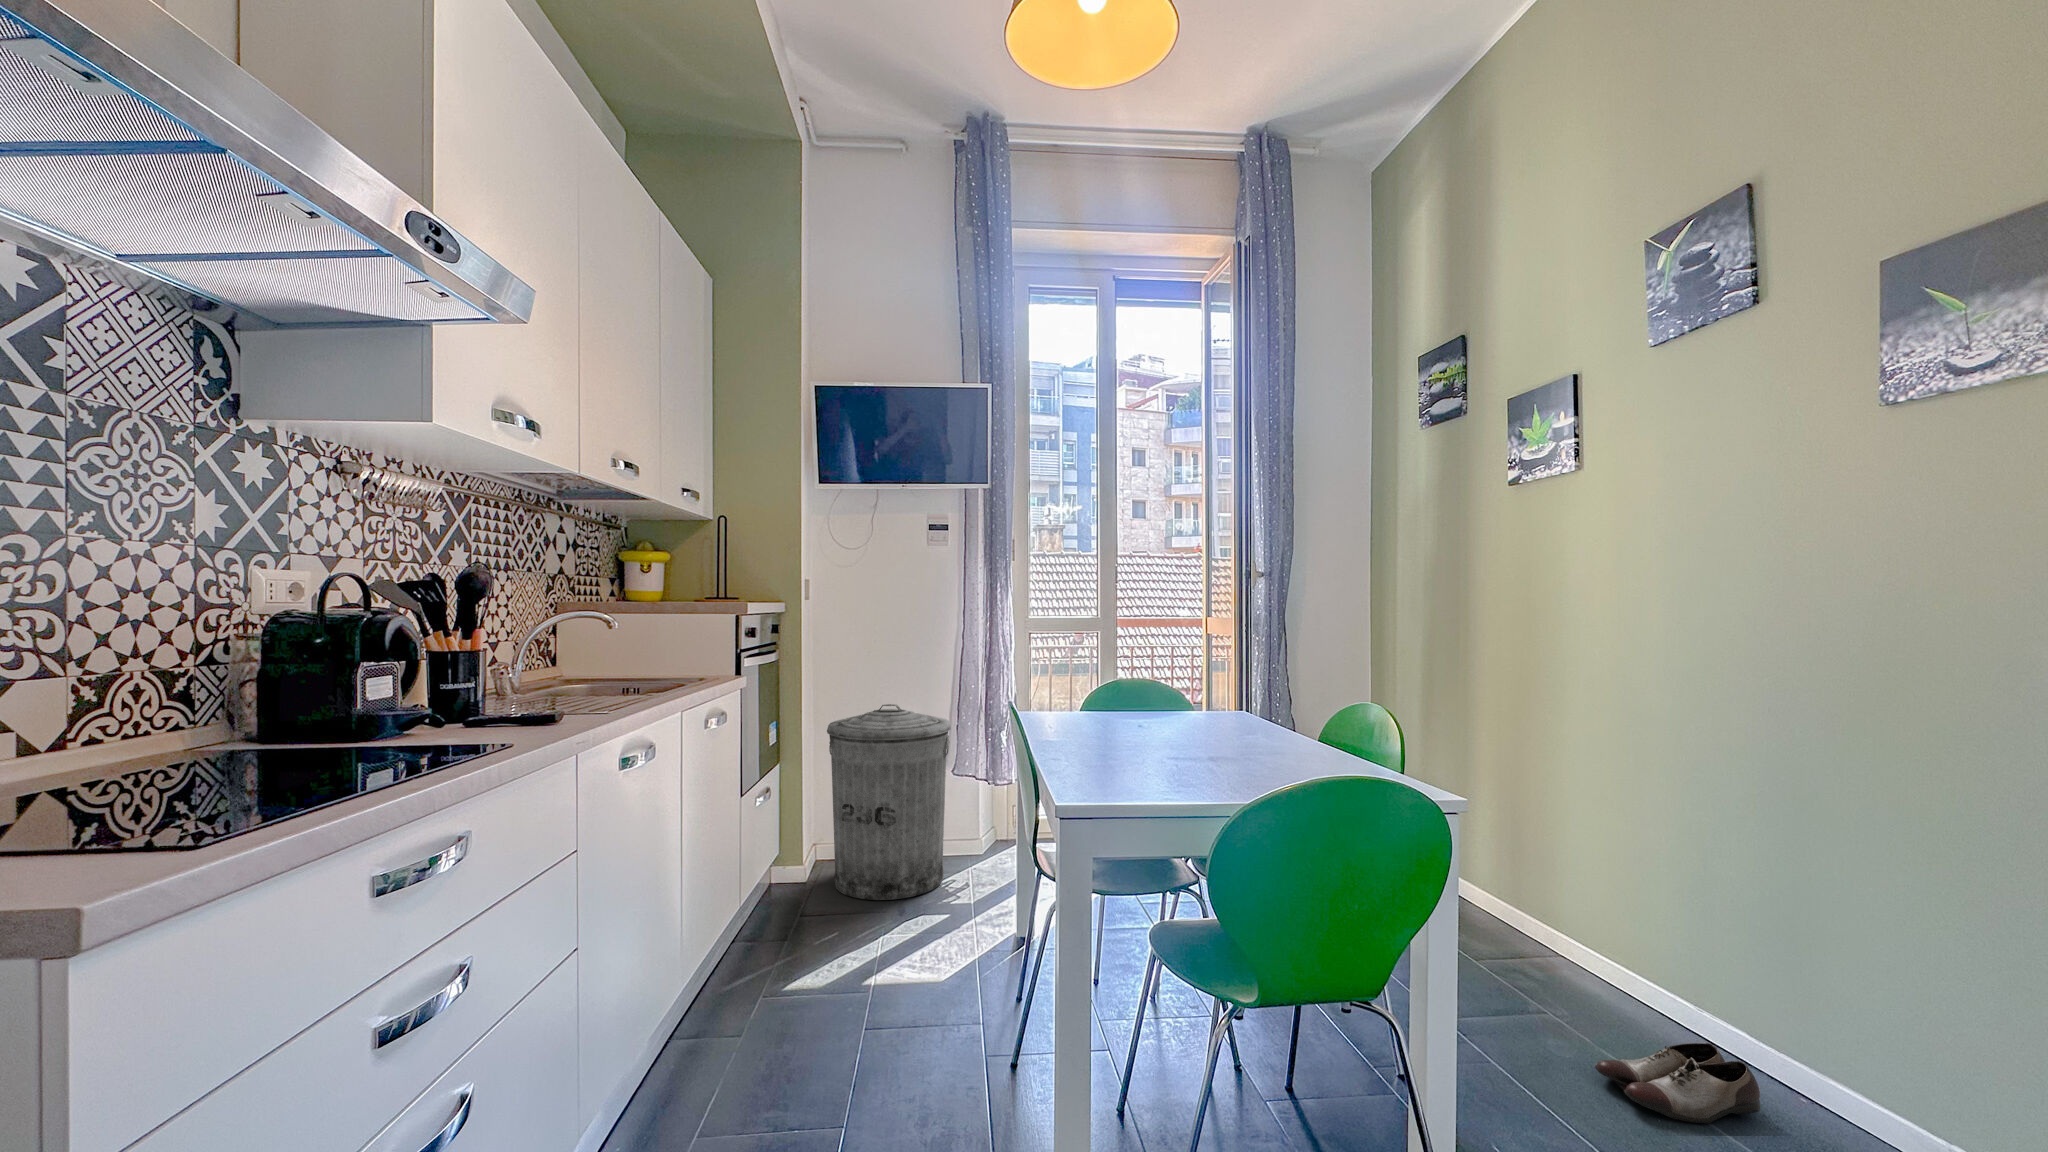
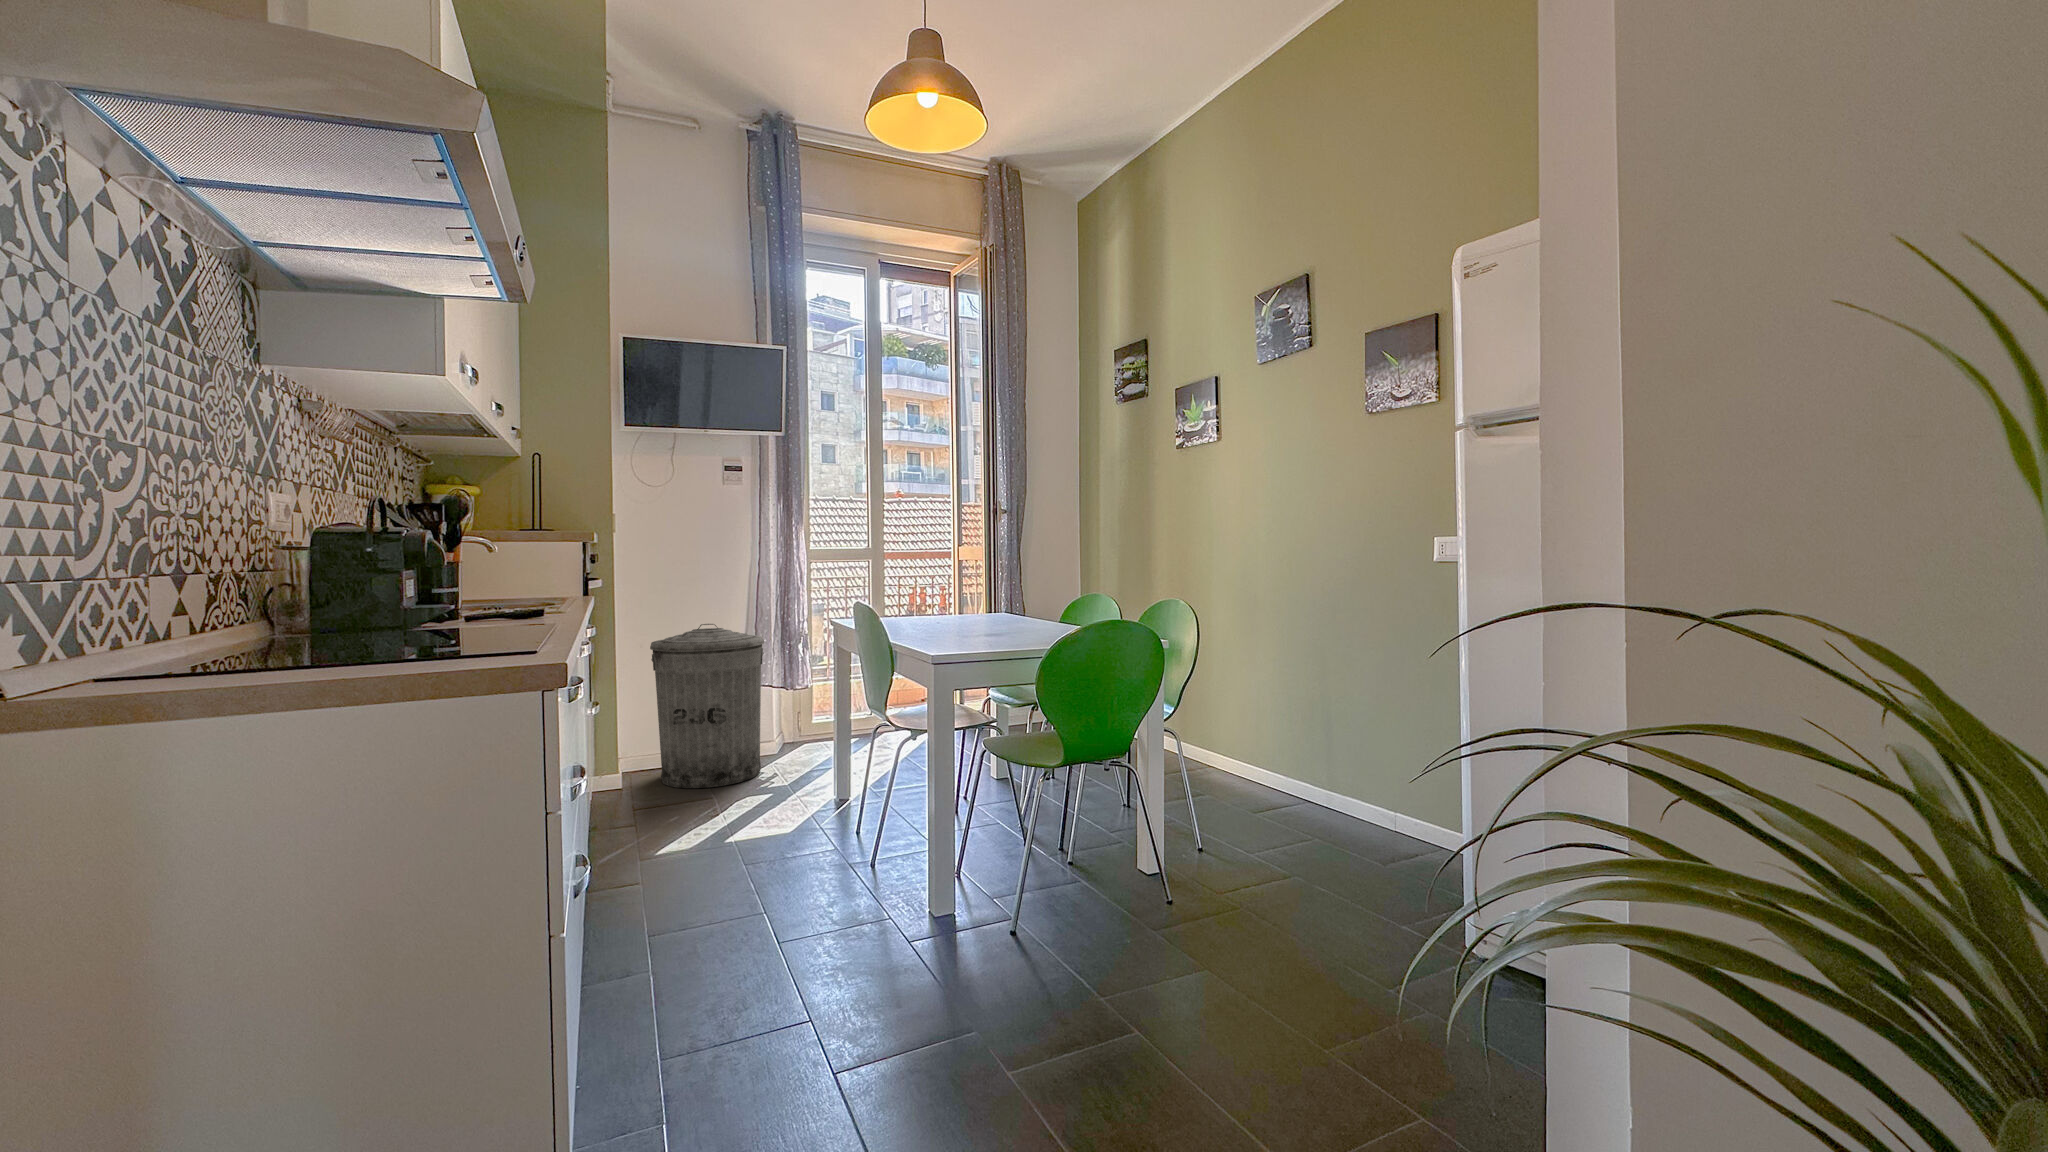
shoe: present [1595,1043,1760,1123] -> none [1229,774,1307,812]

